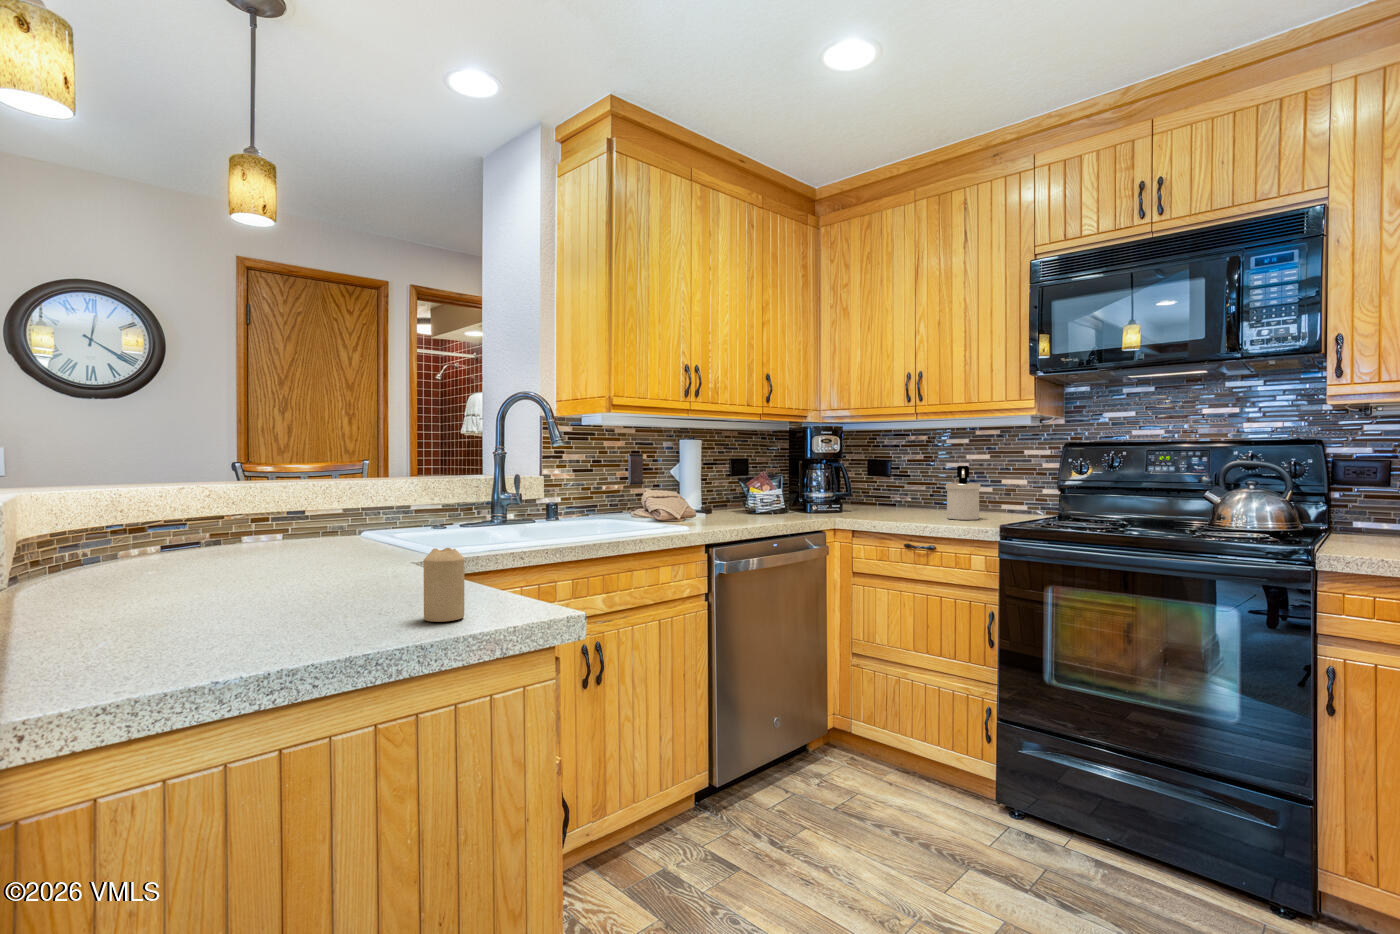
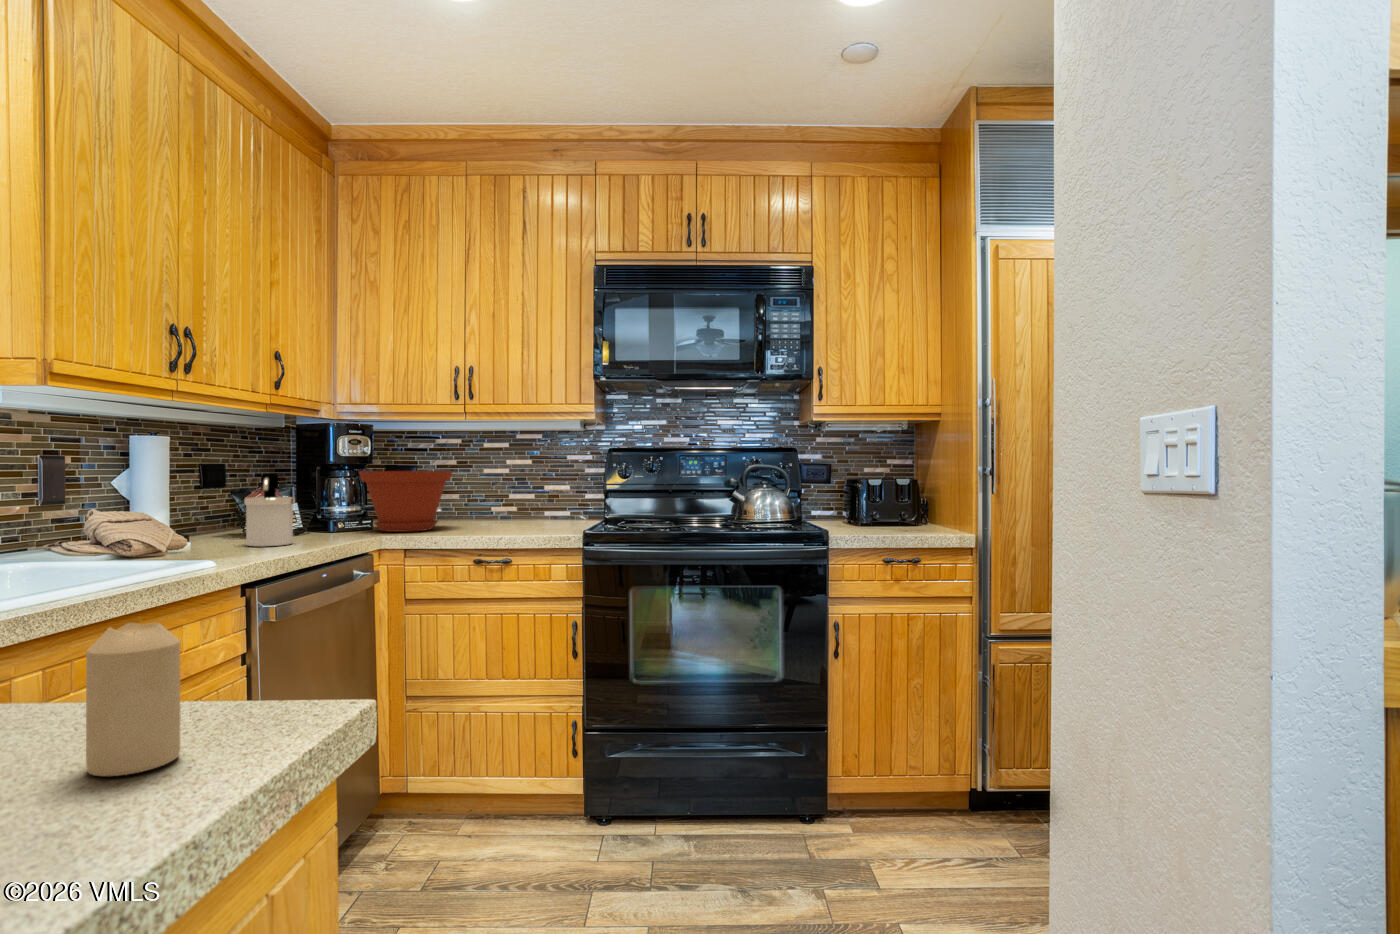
plant pot: none [826,466,902,517] -> present [359,471,452,532]
soap dispenser: present [946,466,981,520] -> present [245,474,294,546]

